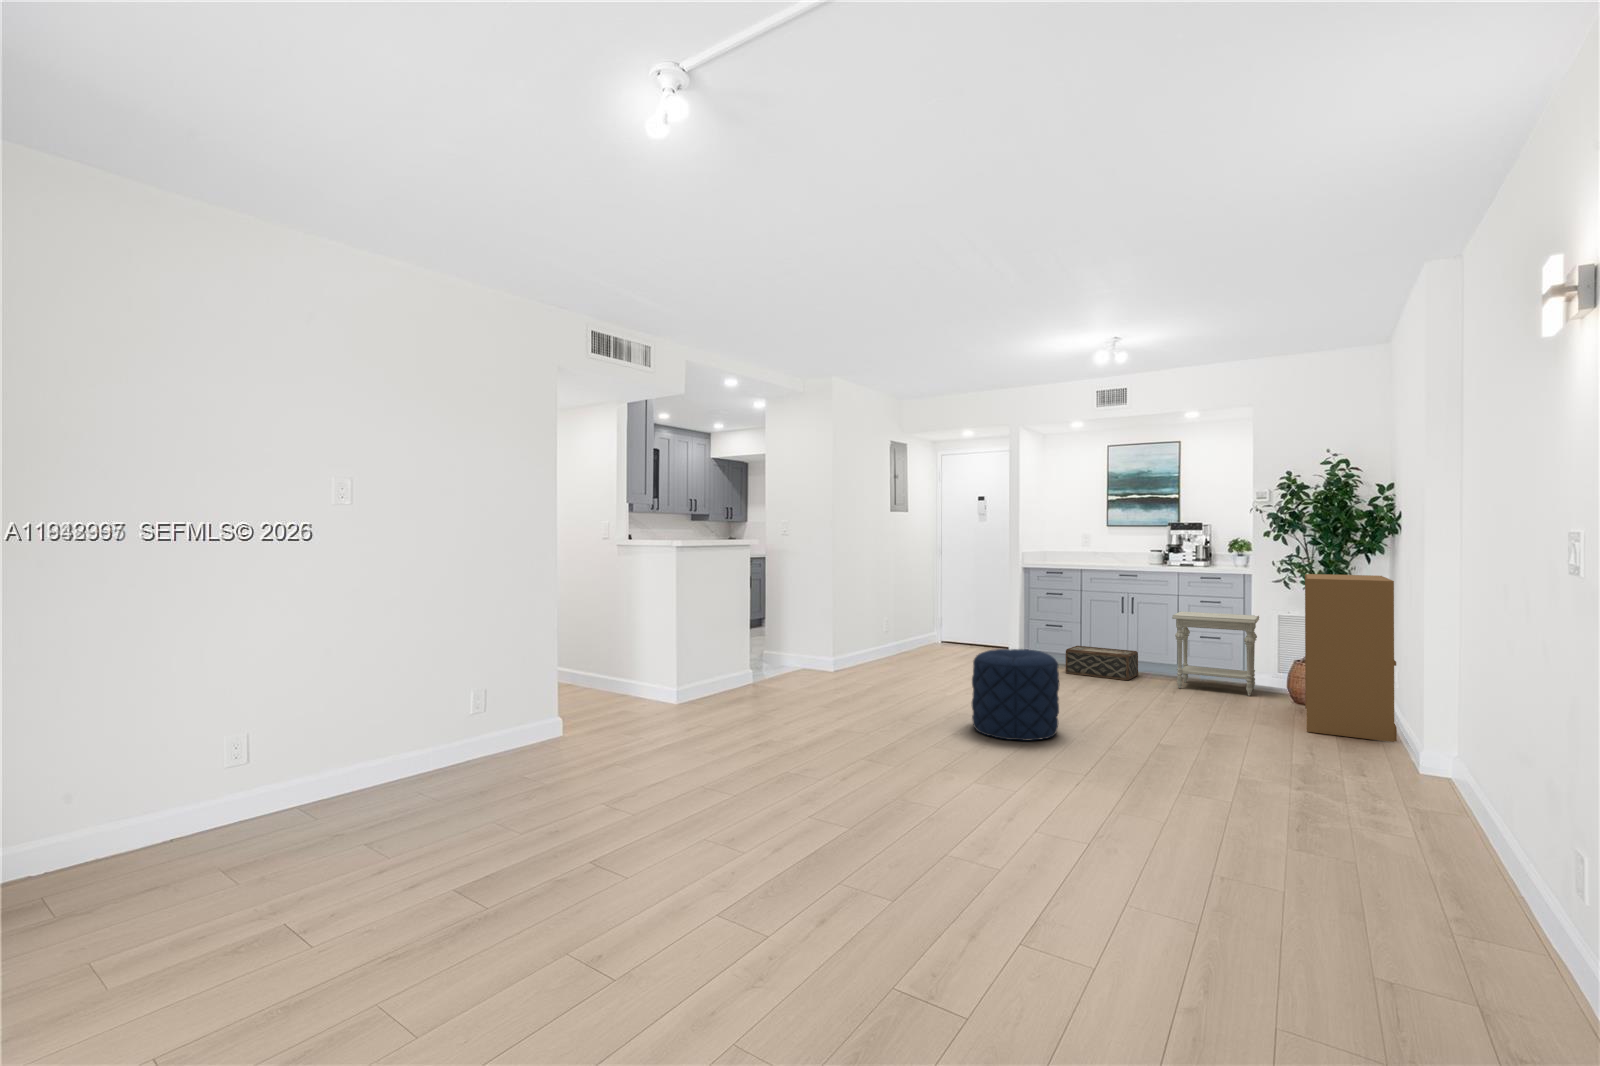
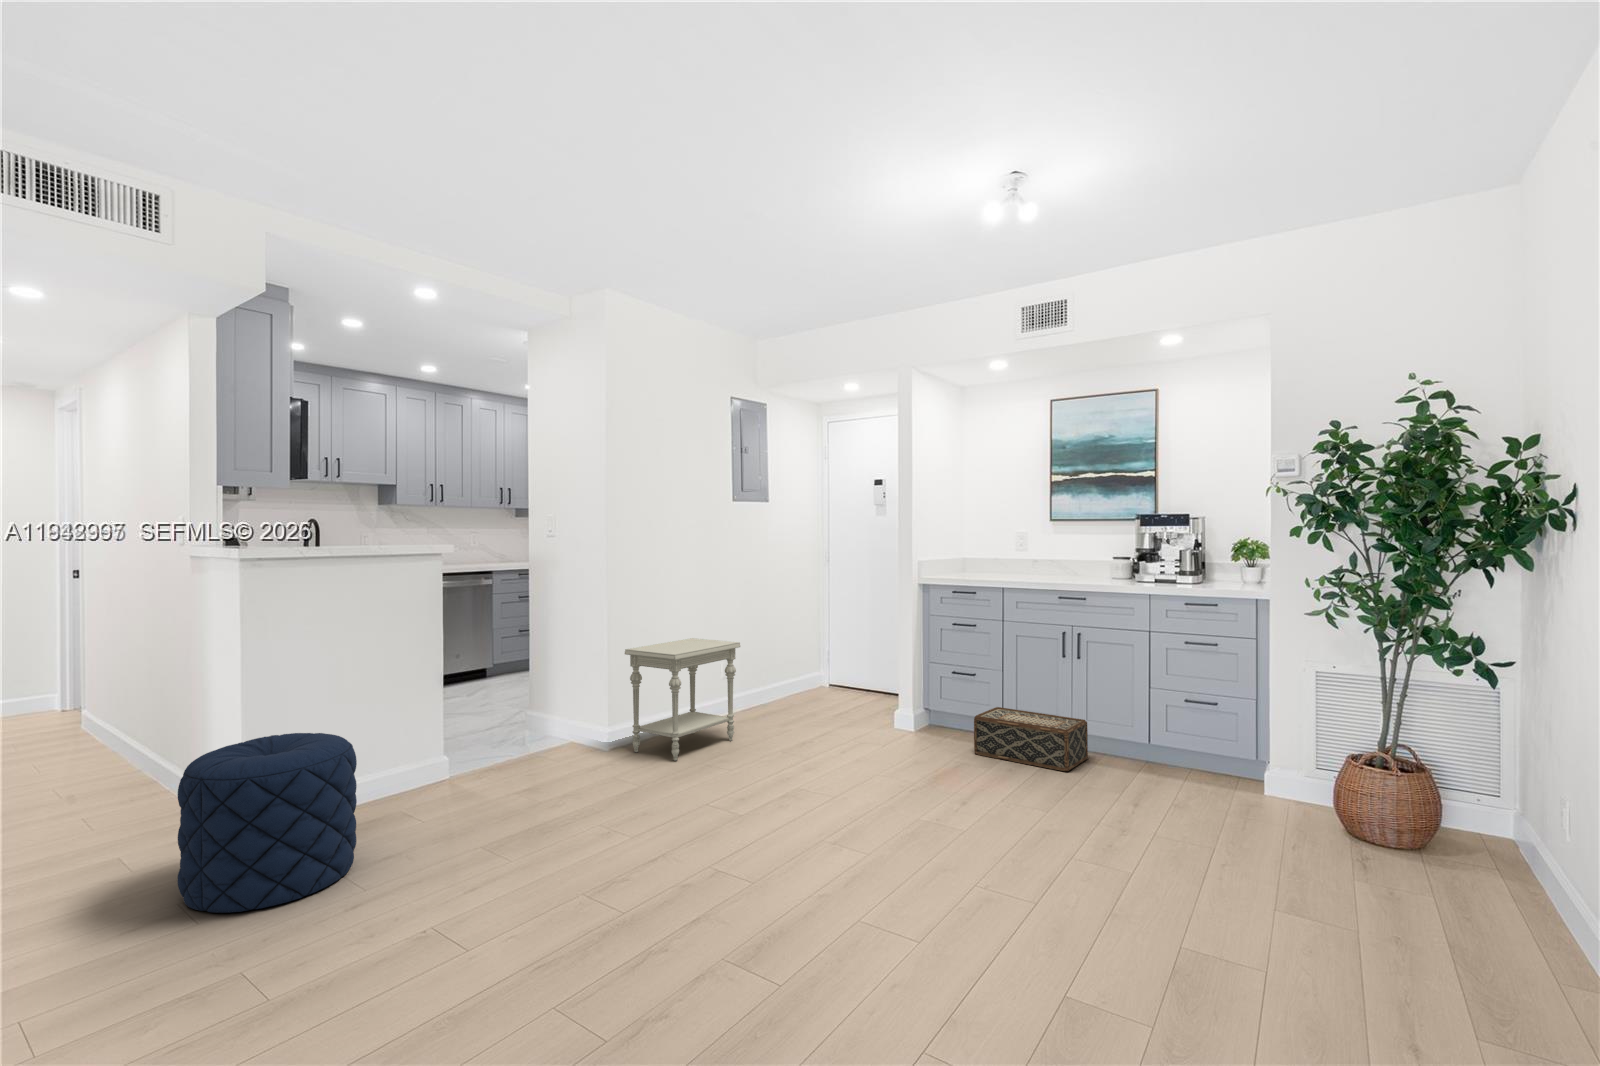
bookshelf: present [1305,574,1397,742] -> none [1367,604,1586,984]
side table: present [1172,611,1259,696] -> present [625,638,740,761]
pouf: present [972,649,1059,741] -> present [178,733,357,913]

